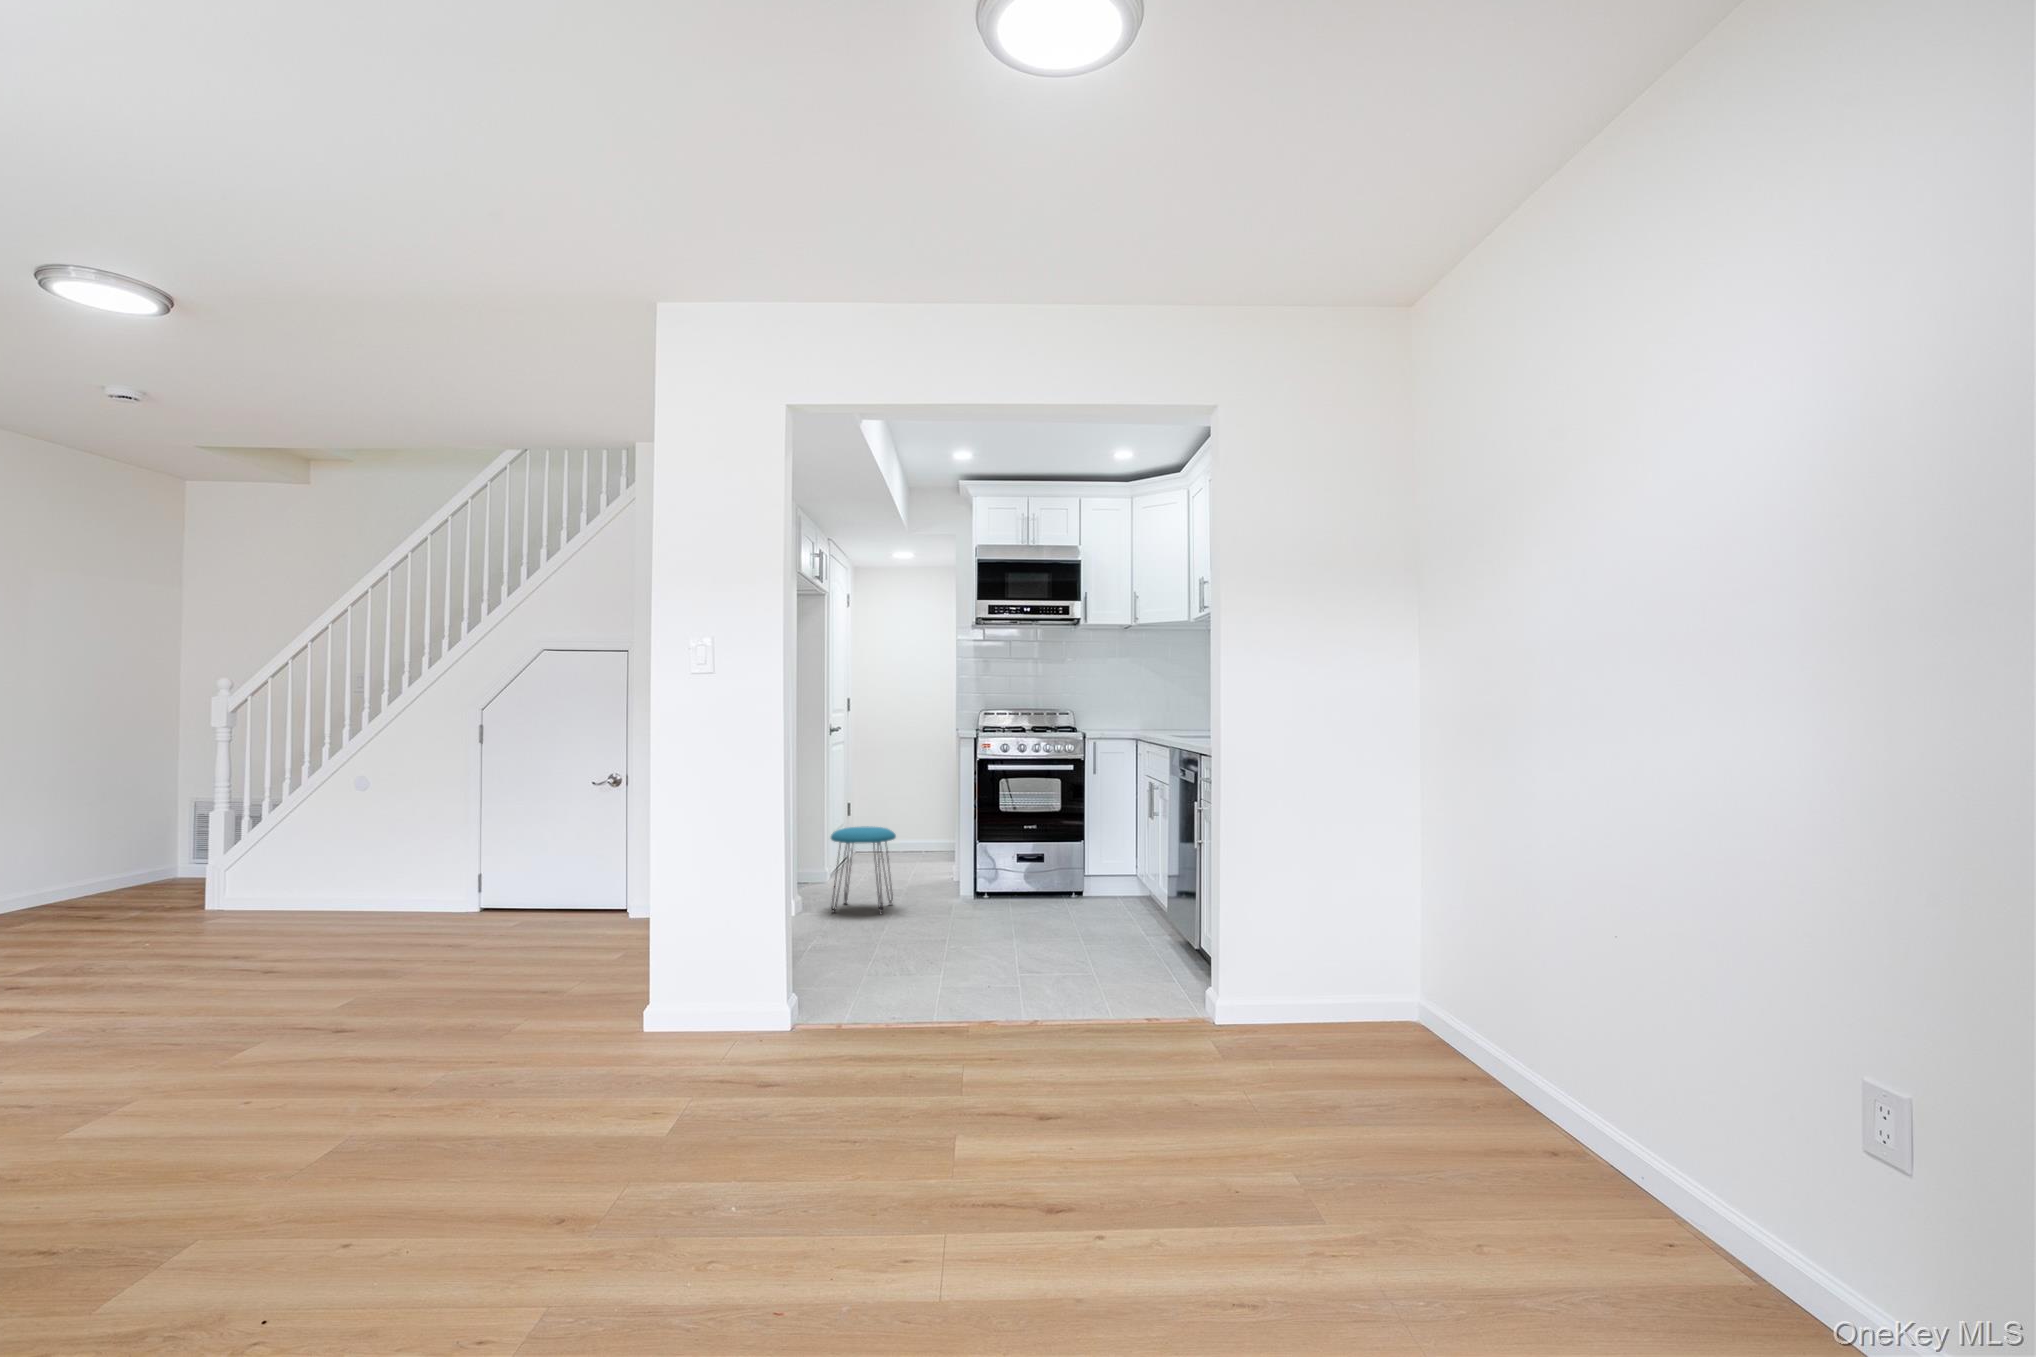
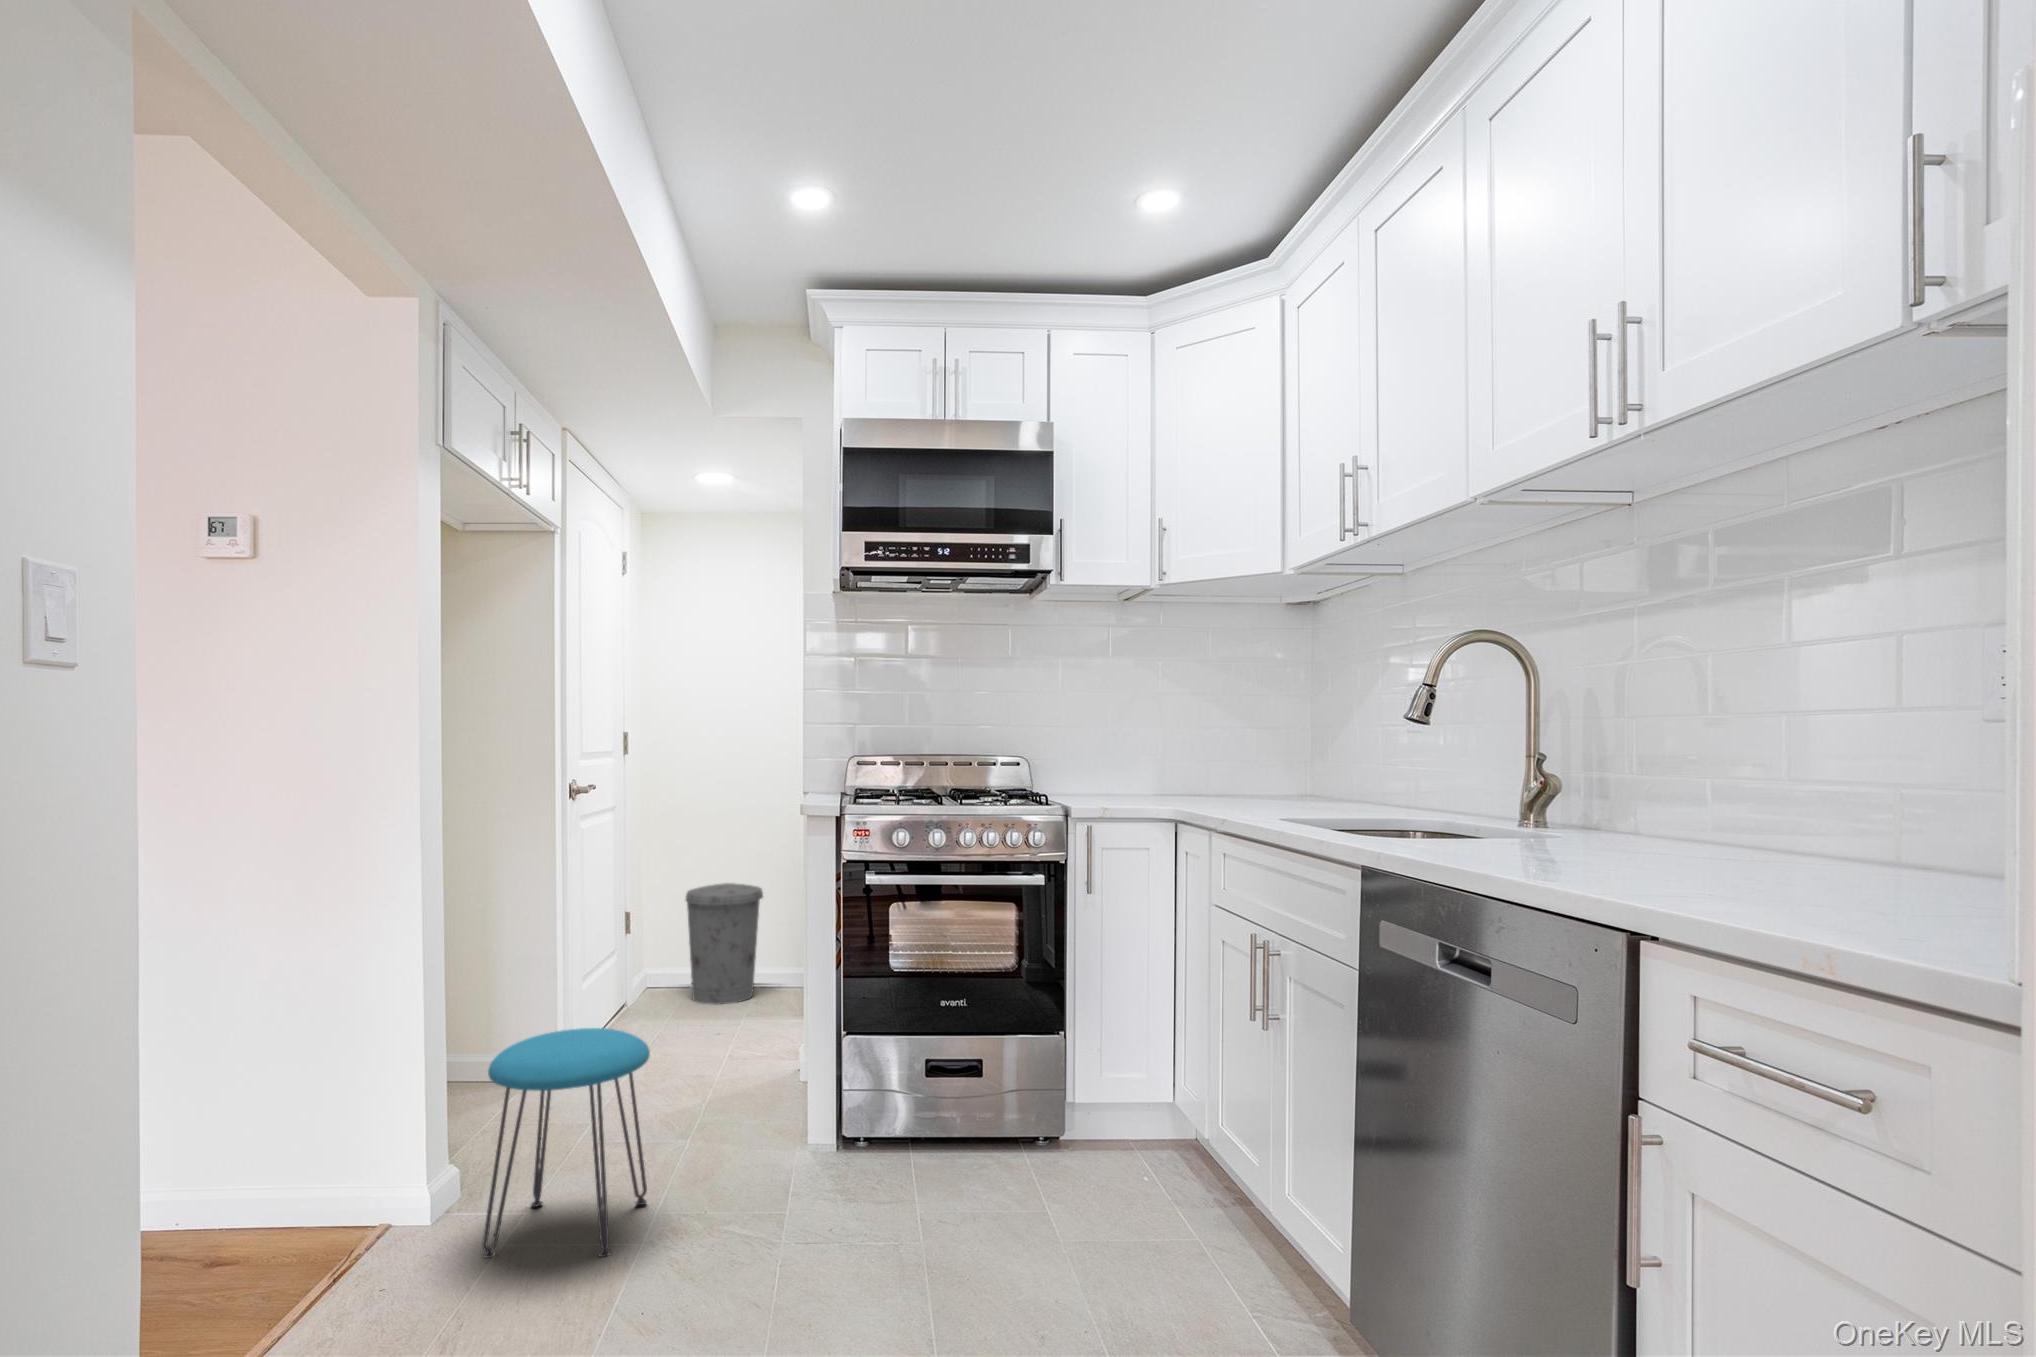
trash can: none [884,790,926,856] -> present [686,883,763,1004]

